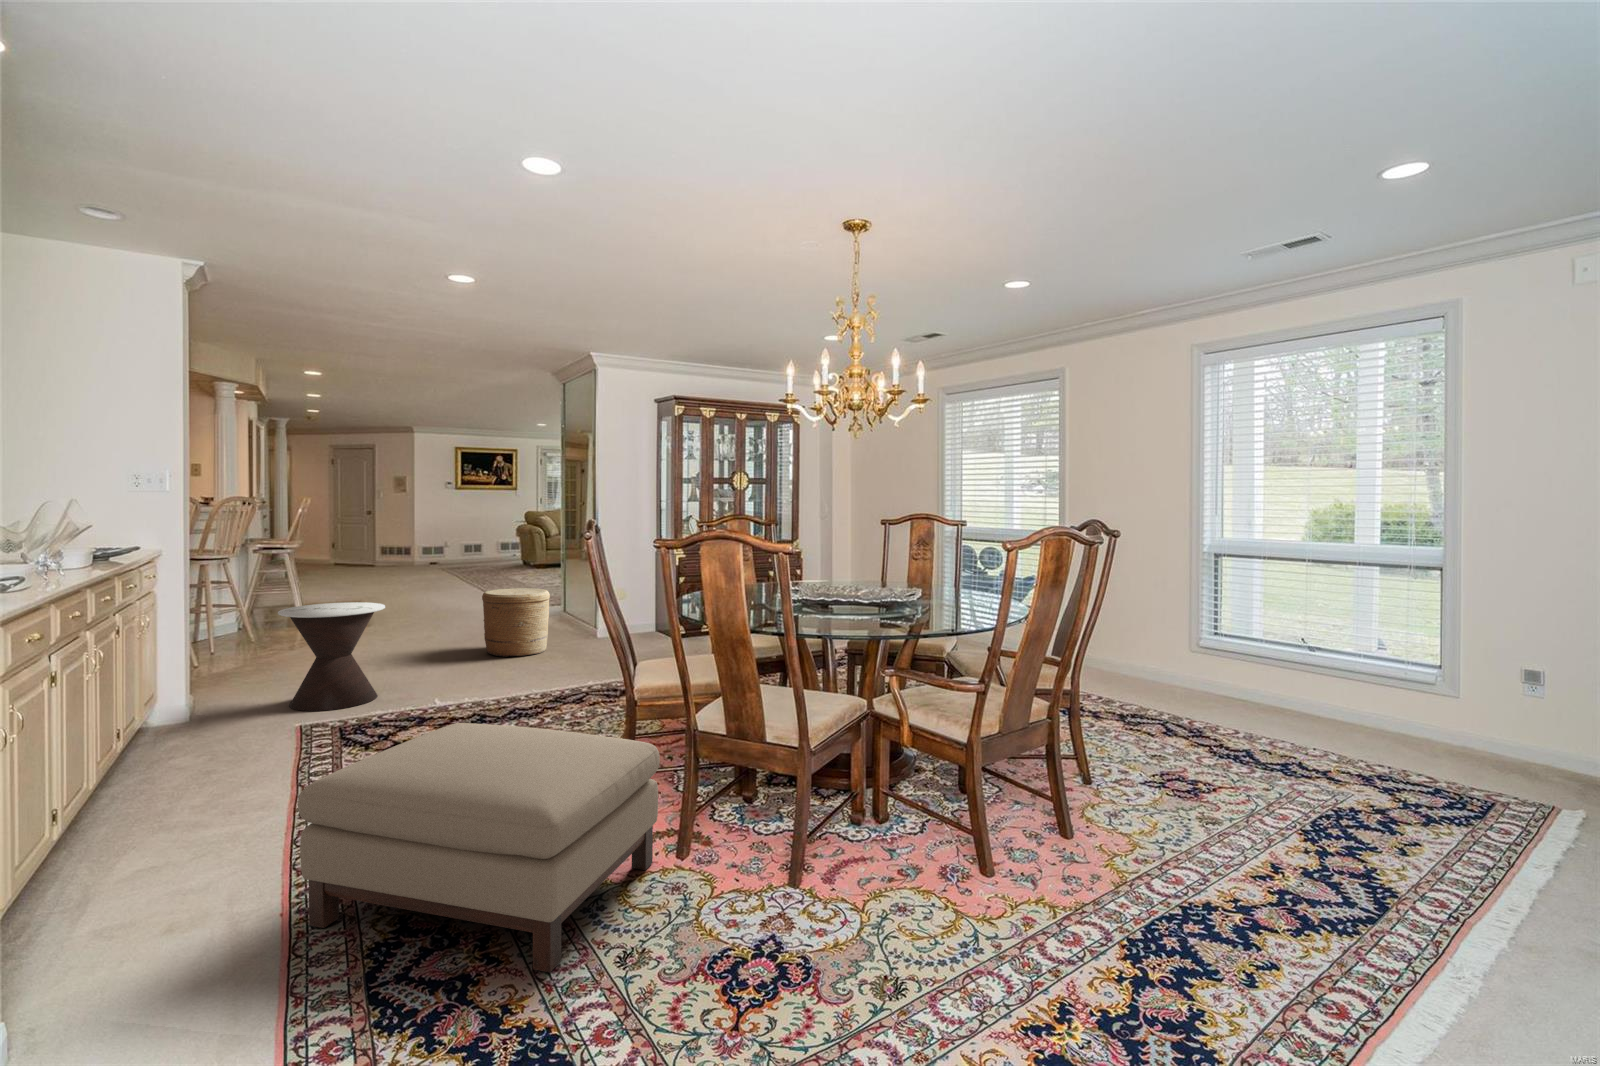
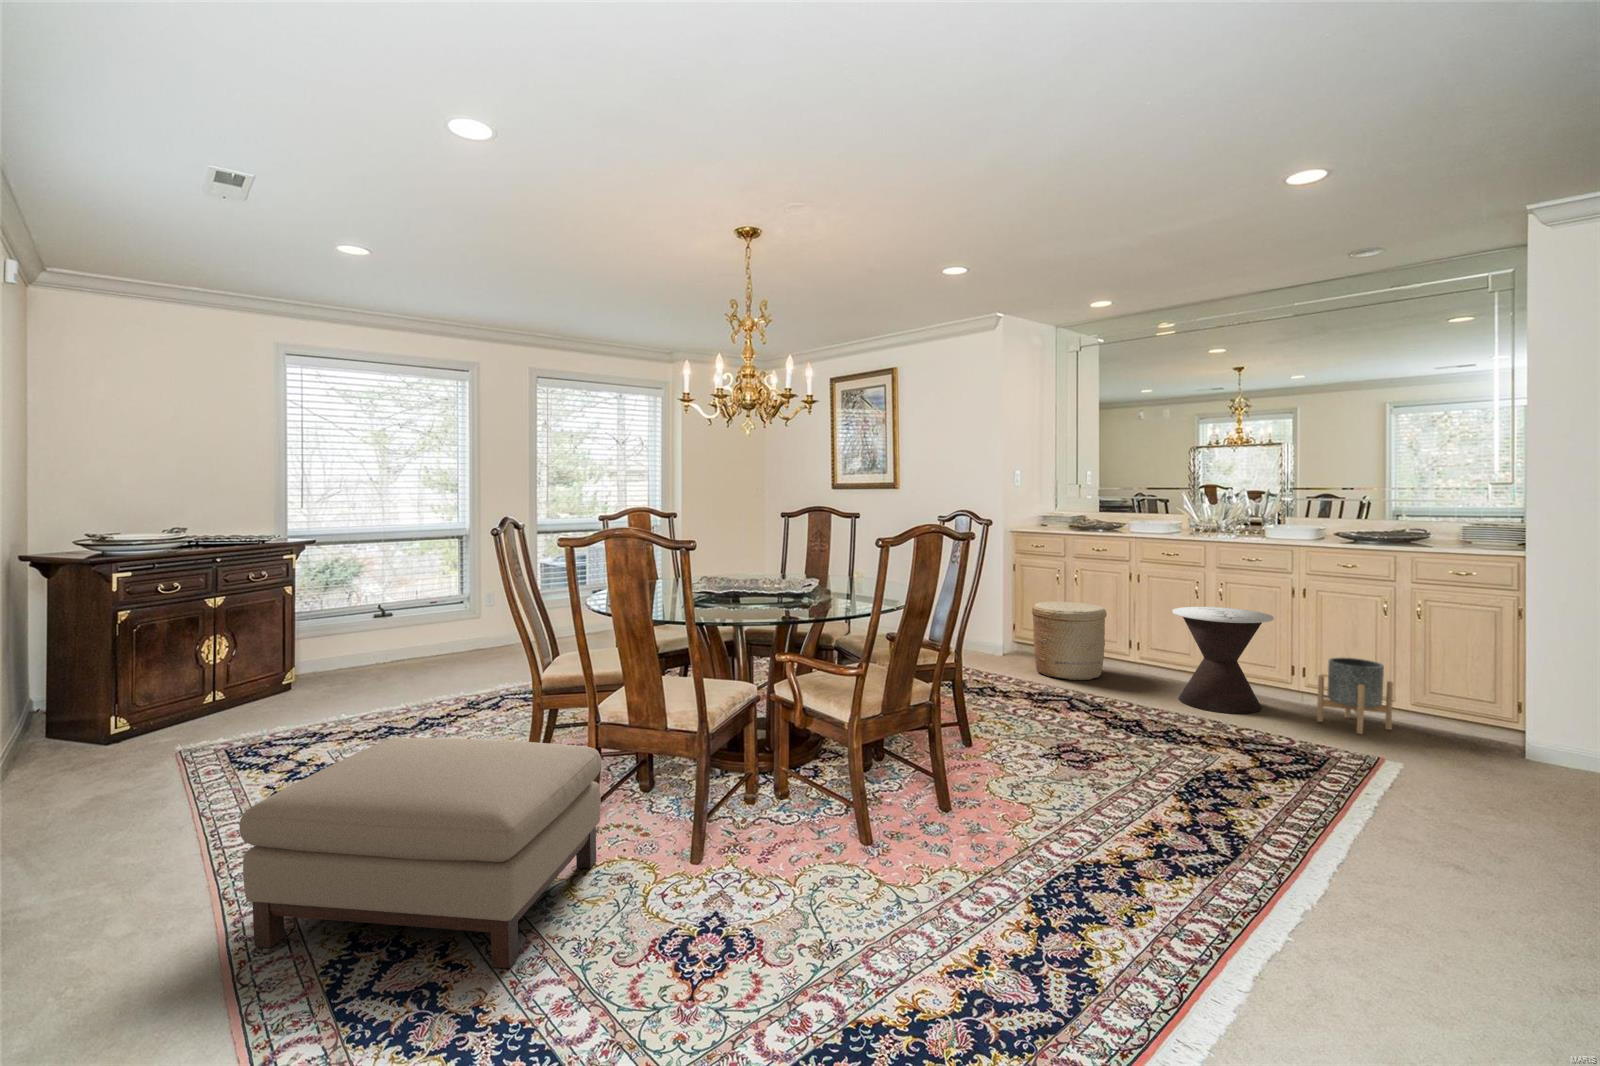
woven basket: present [482,588,550,657] -> present [1032,602,1107,680]
side table: present [278,602,385,711] -> present [1172,607,1274,714]
planter: none [1470,689,1570,779] -> present [1317,658,1393,734]

